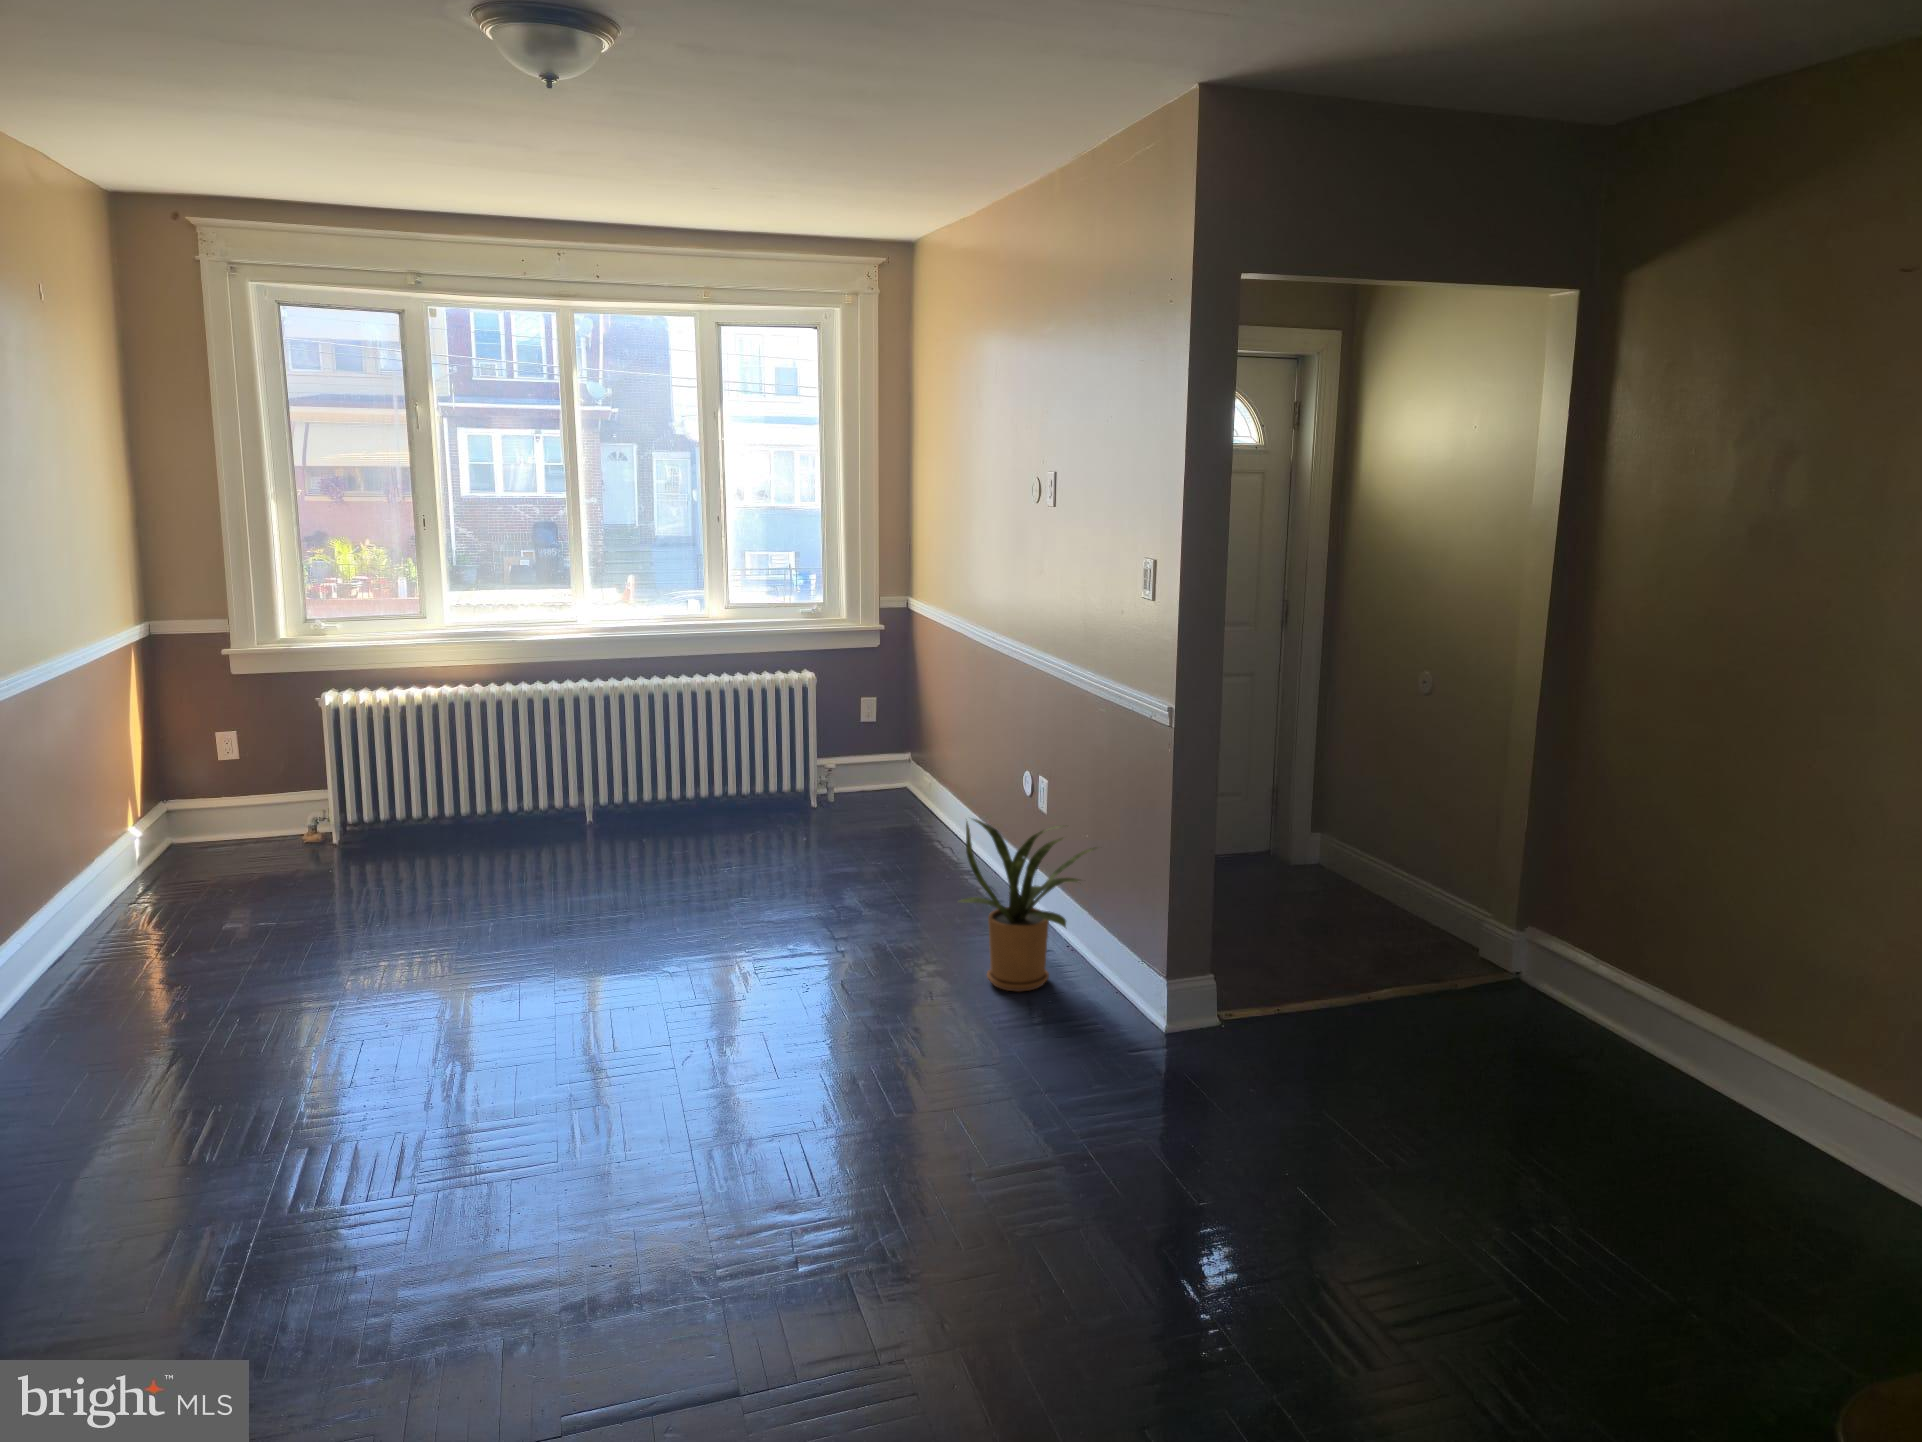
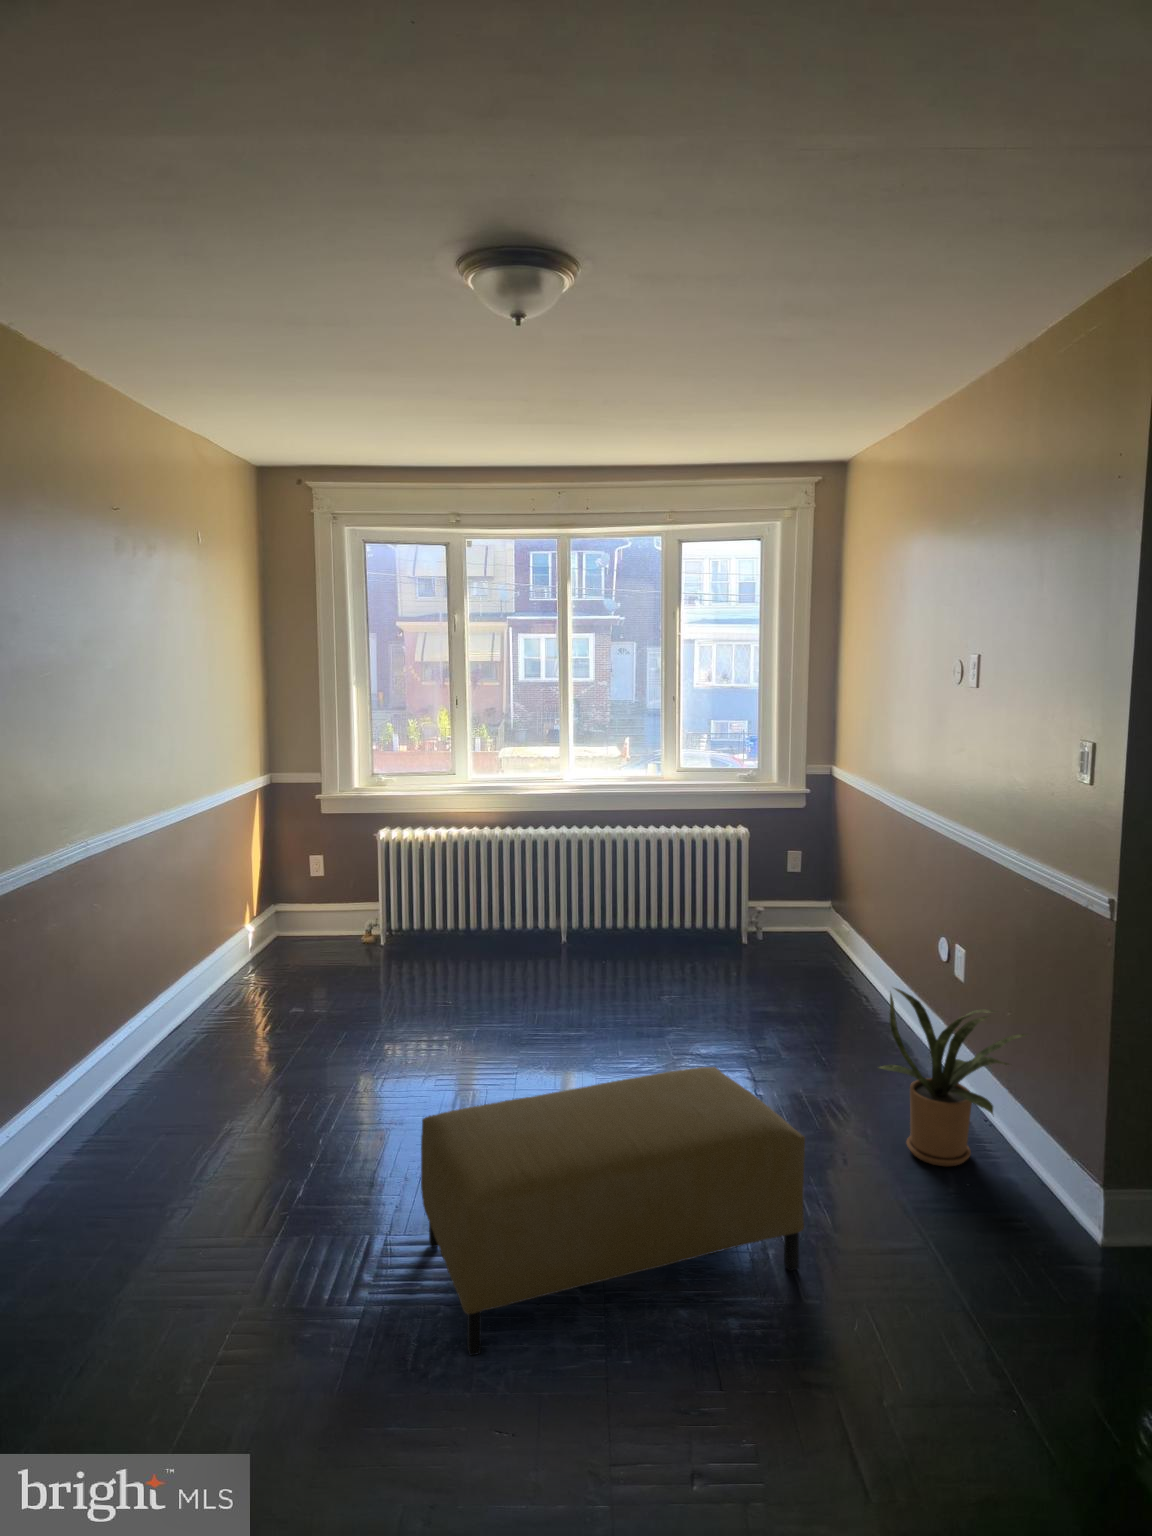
ottoman: none [447,909,881,1215] -> present [421,1067,805,1355]

